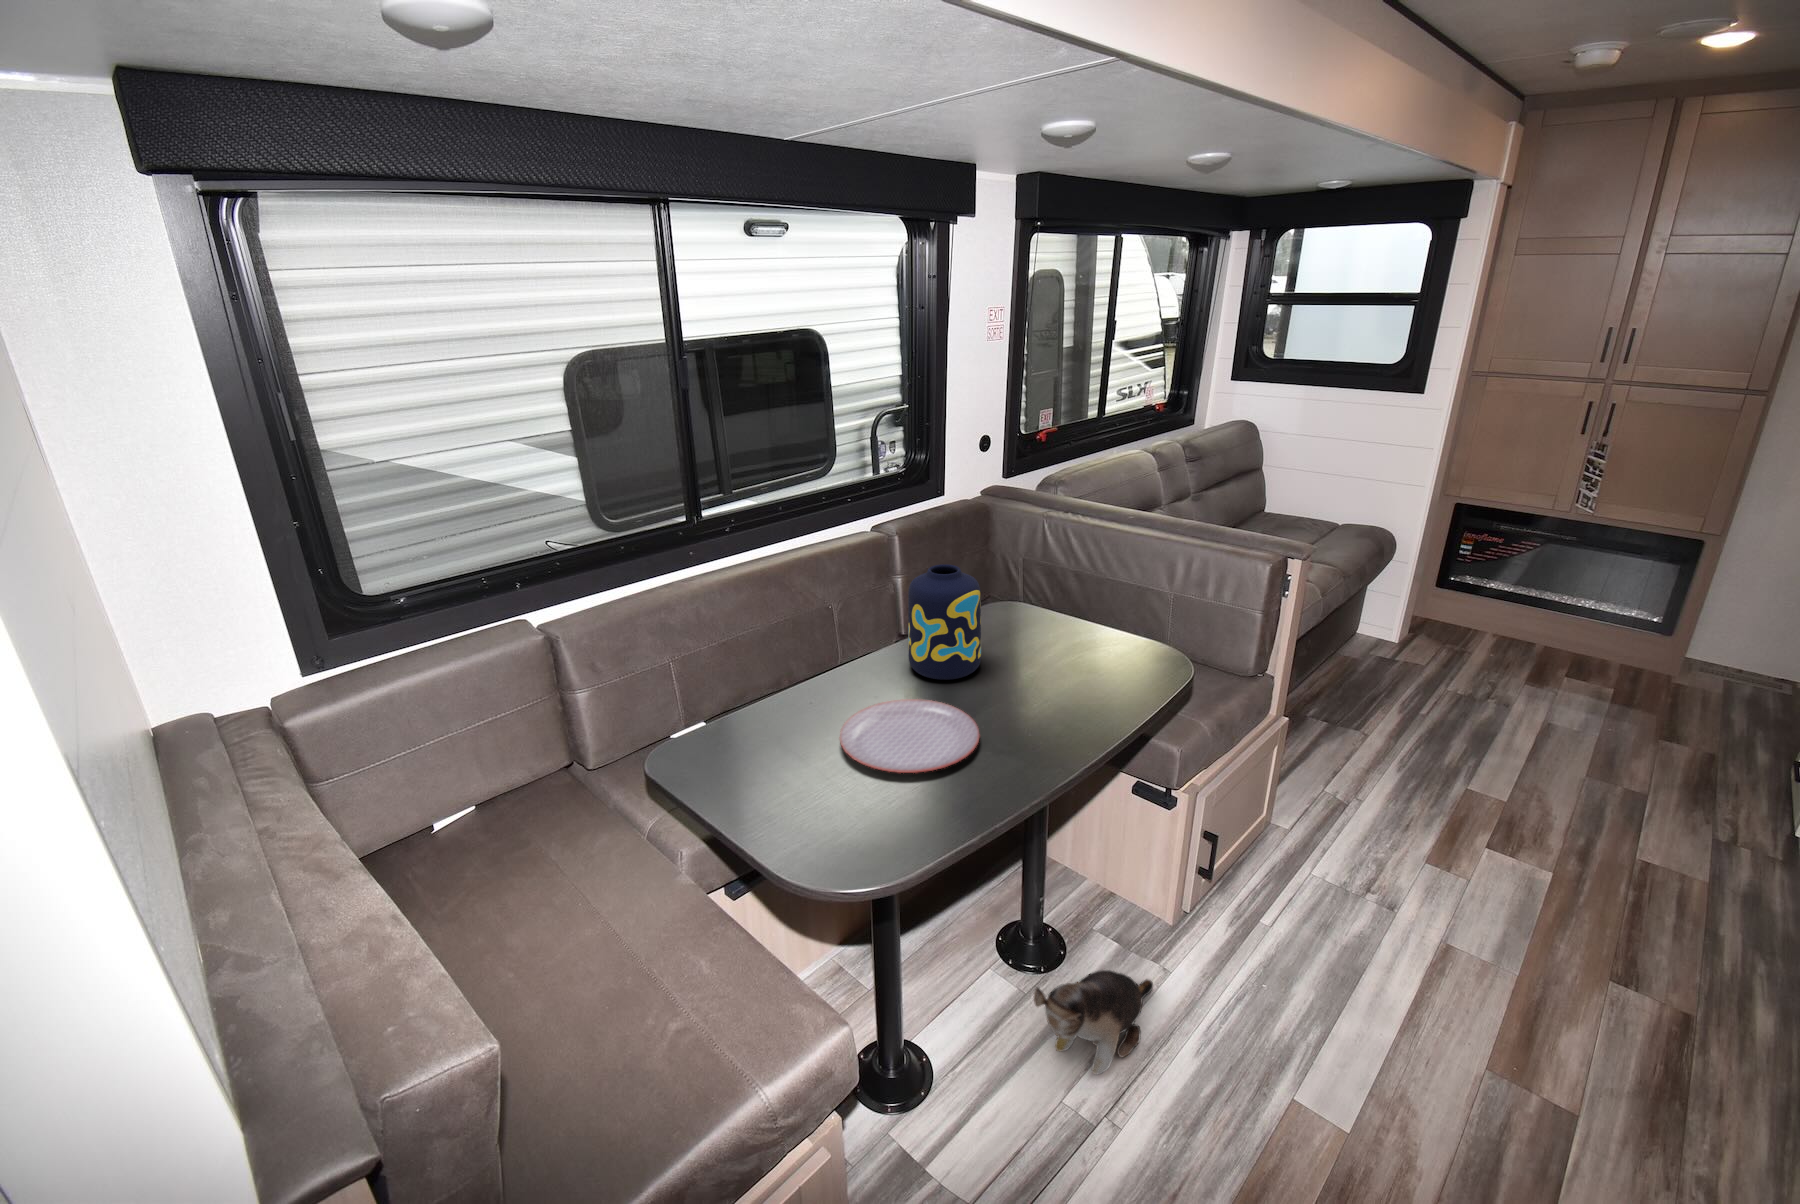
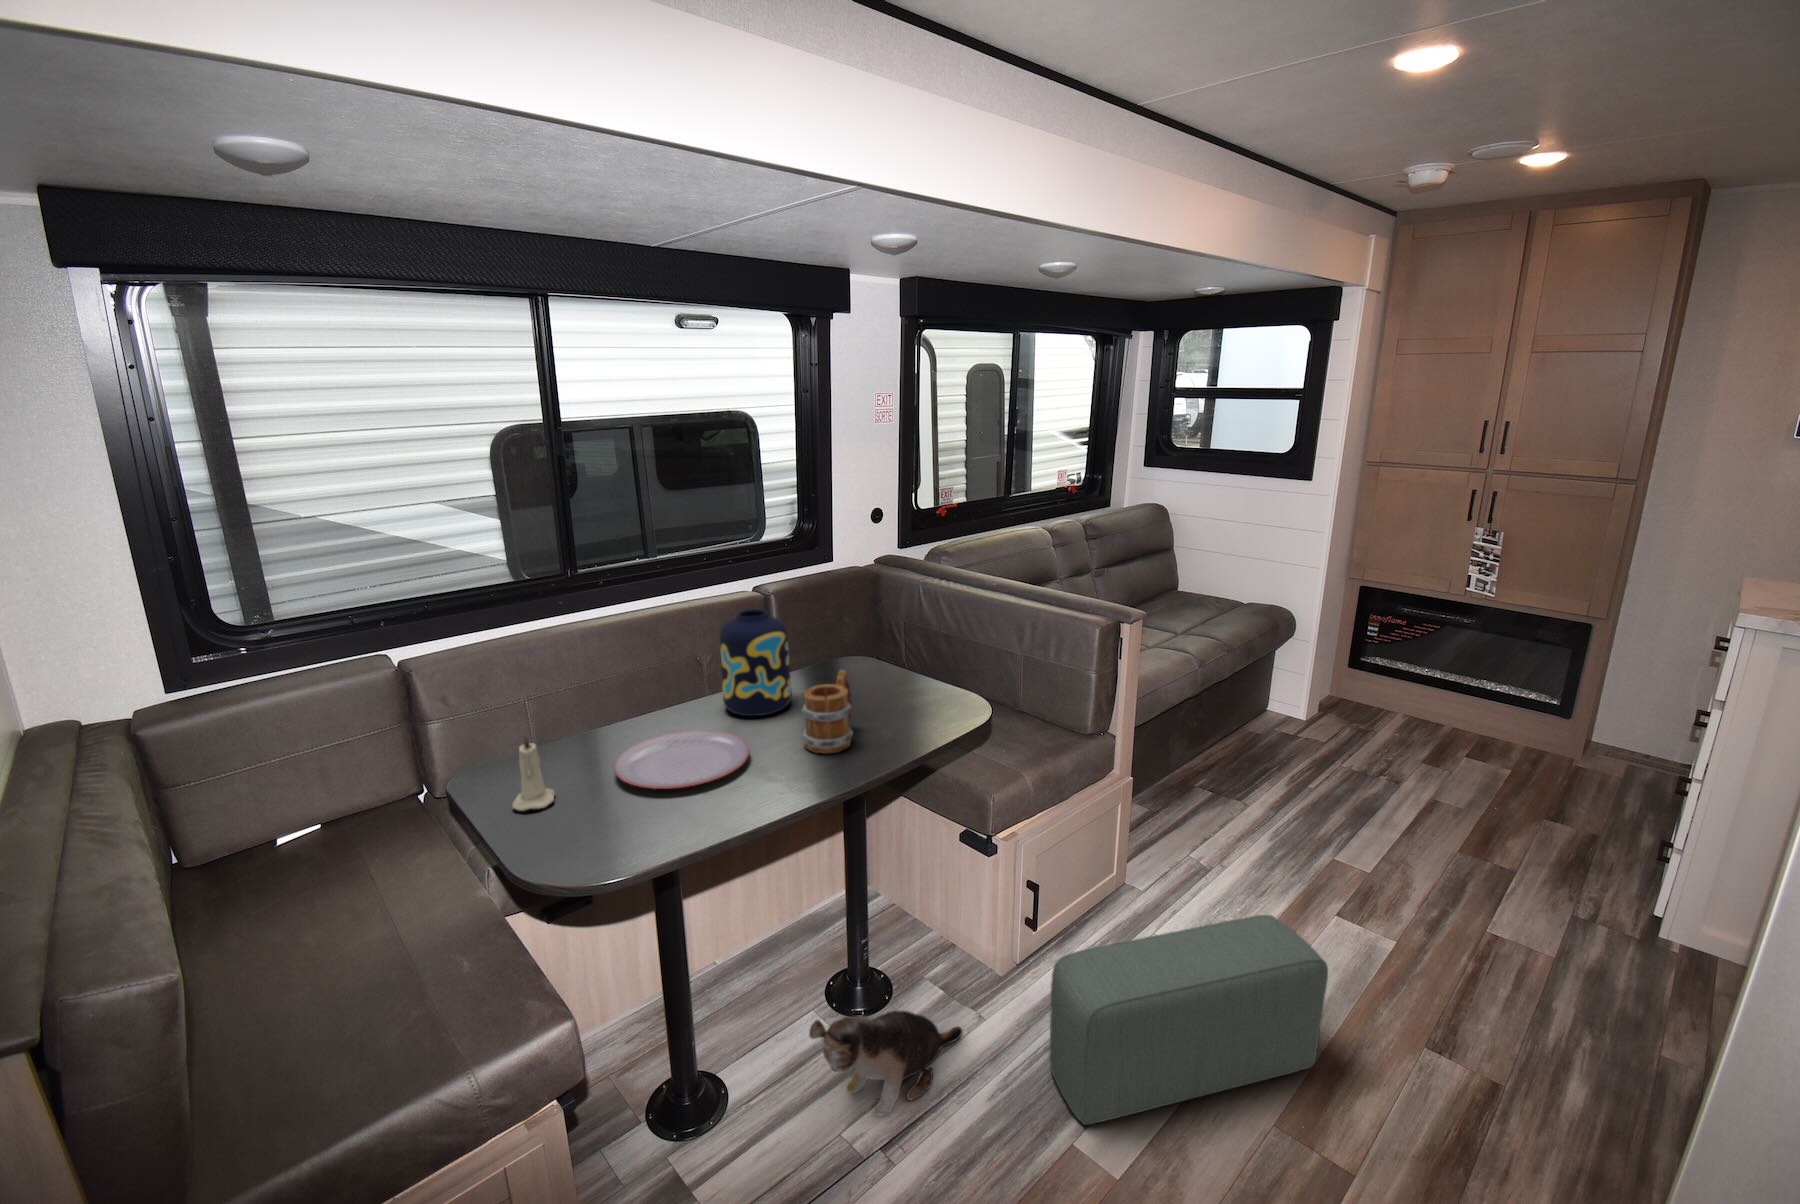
mug: none [1024,633,1077,724] -> present [802,670,853,753]
candle: none [754,718,797,802] -> present [512,733,555,811]
pouf: none [1249,865,1540,1076] -> present [1050,915,1328,1125]

